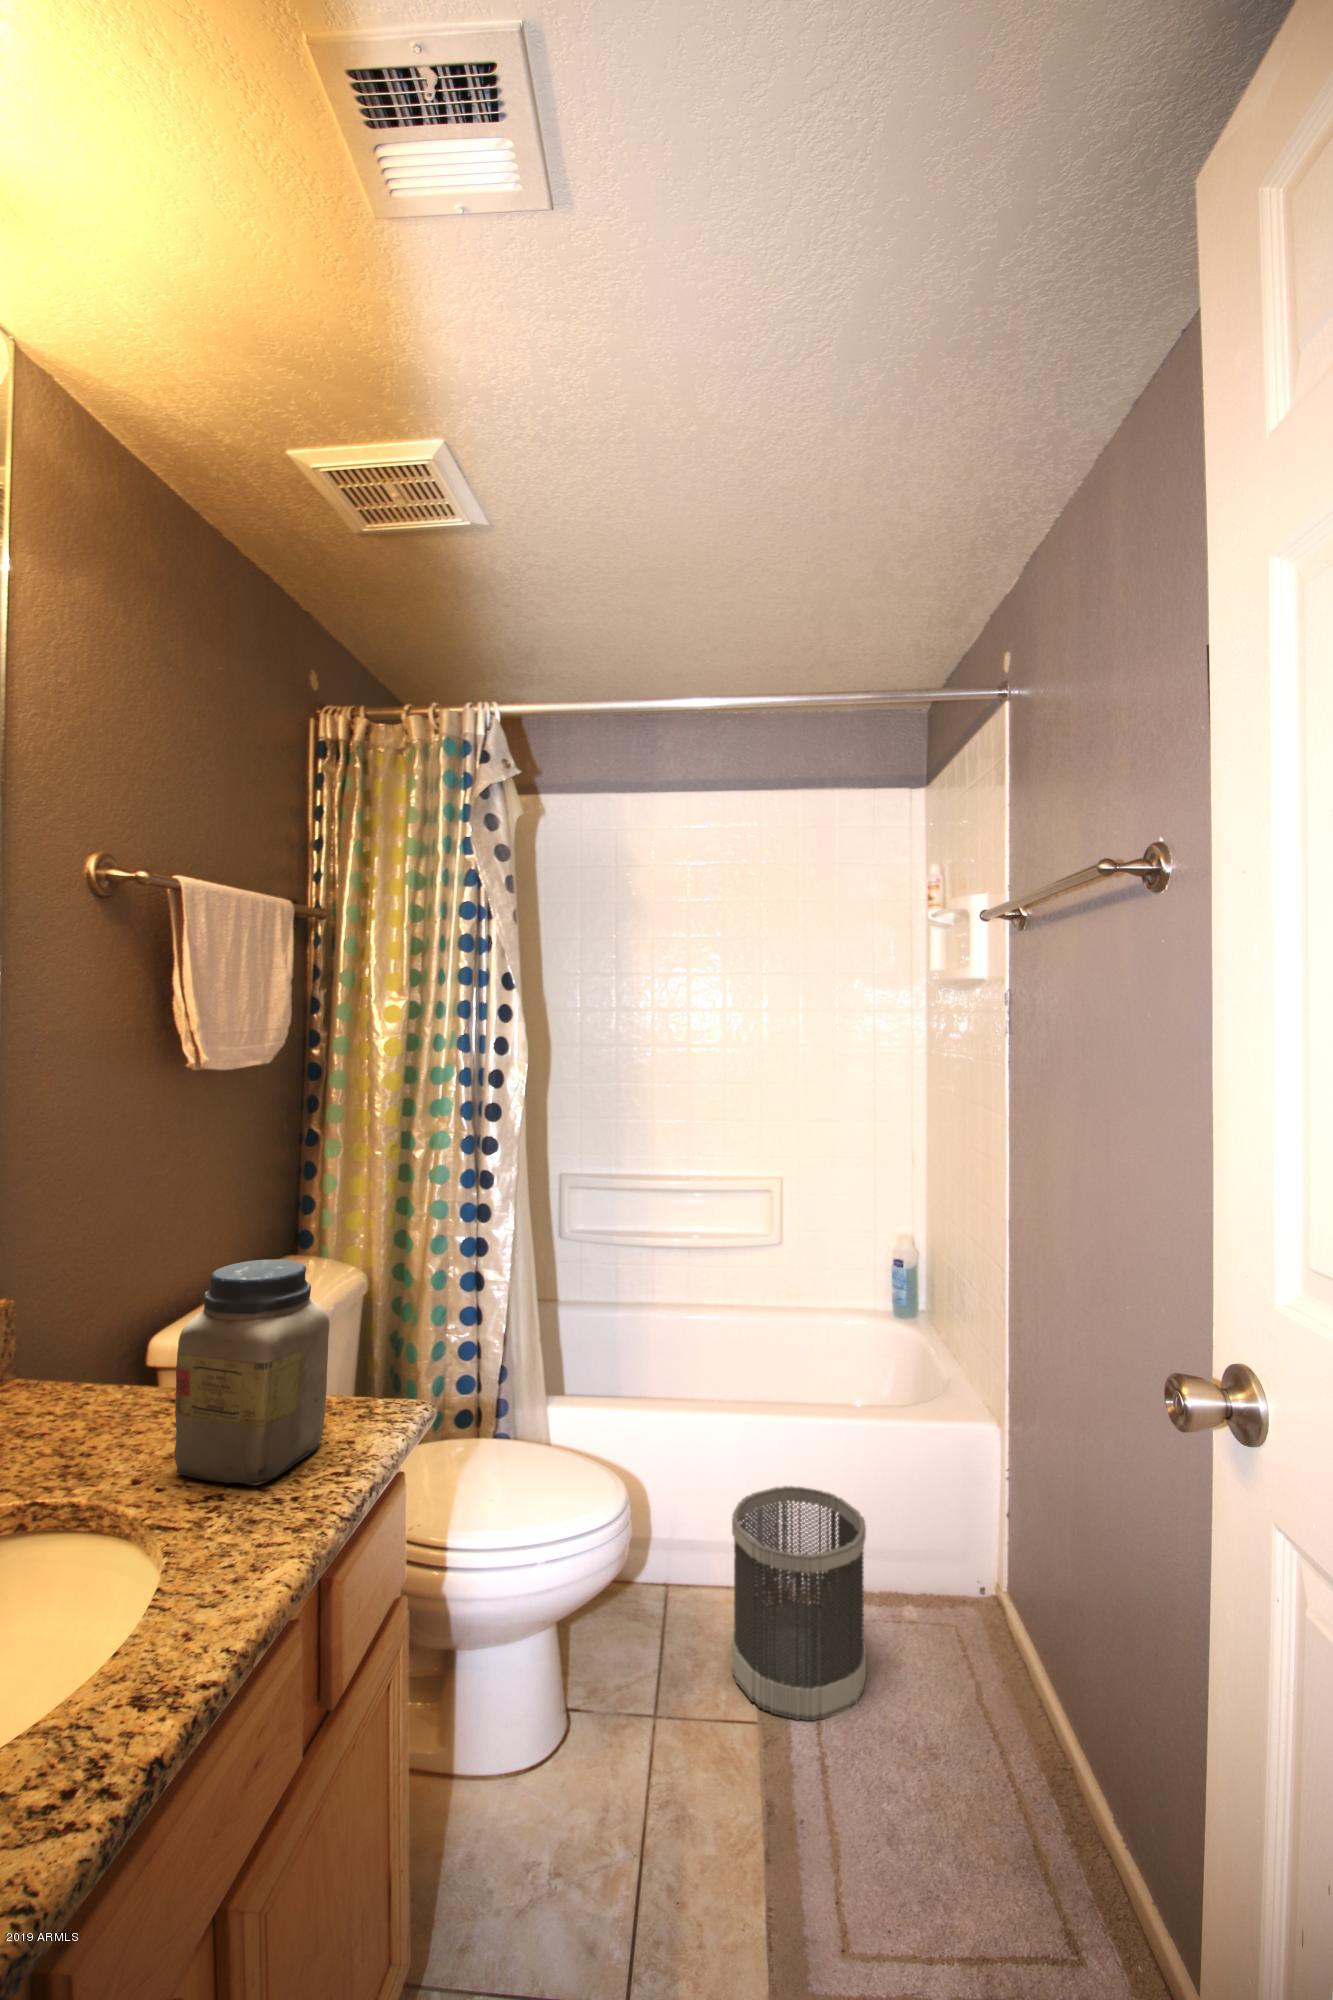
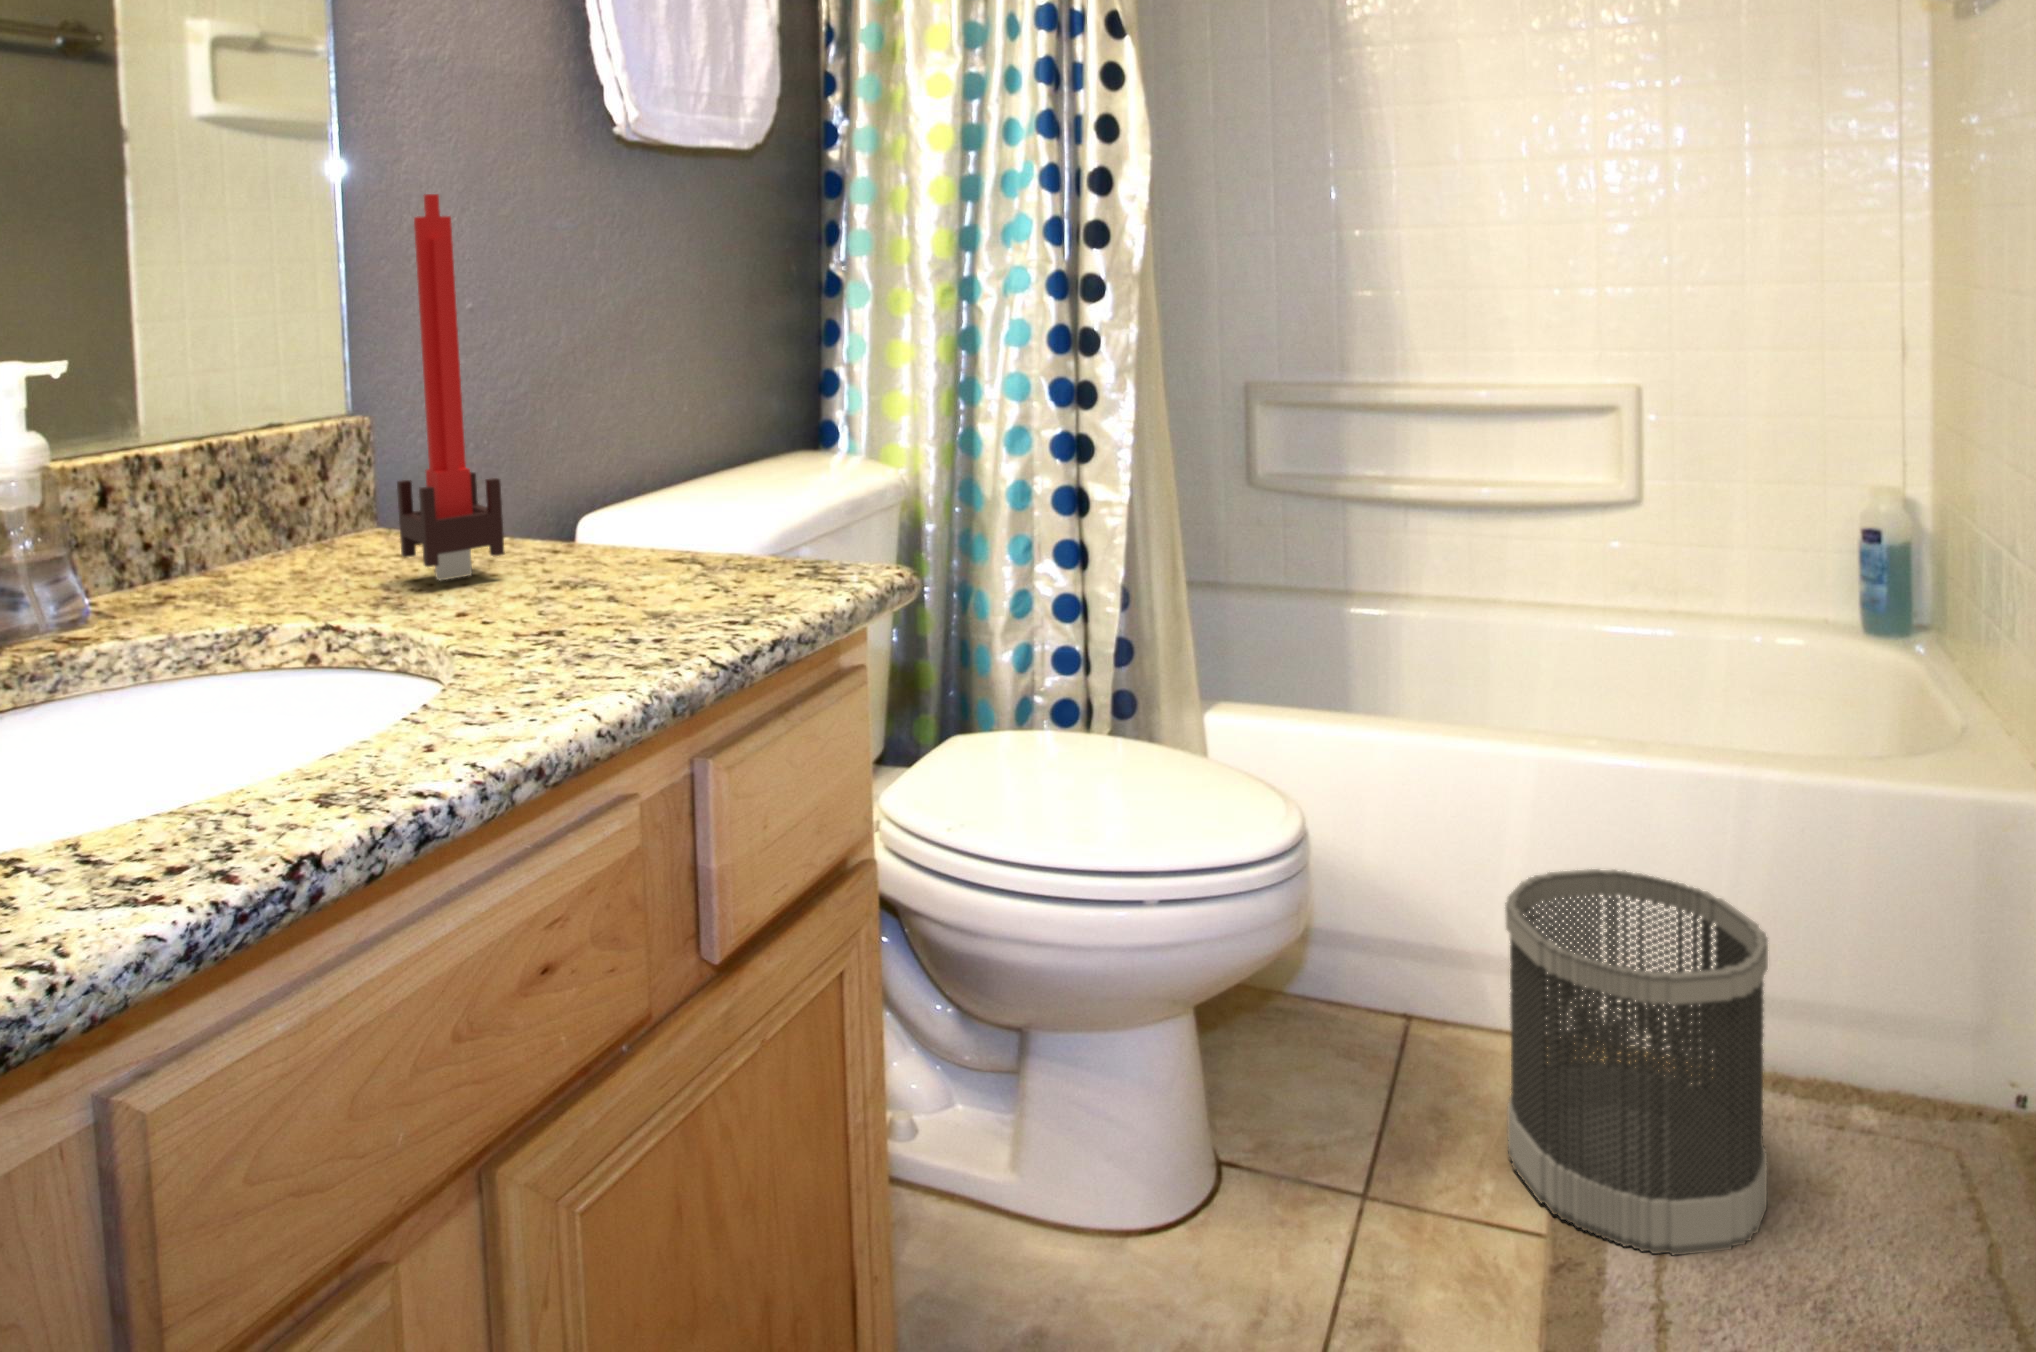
candle: none [66,1182,150,1452] -> present [397,194,504,580]
jar: present [174,1259,330,1485] -> none [507,306,730,619]

